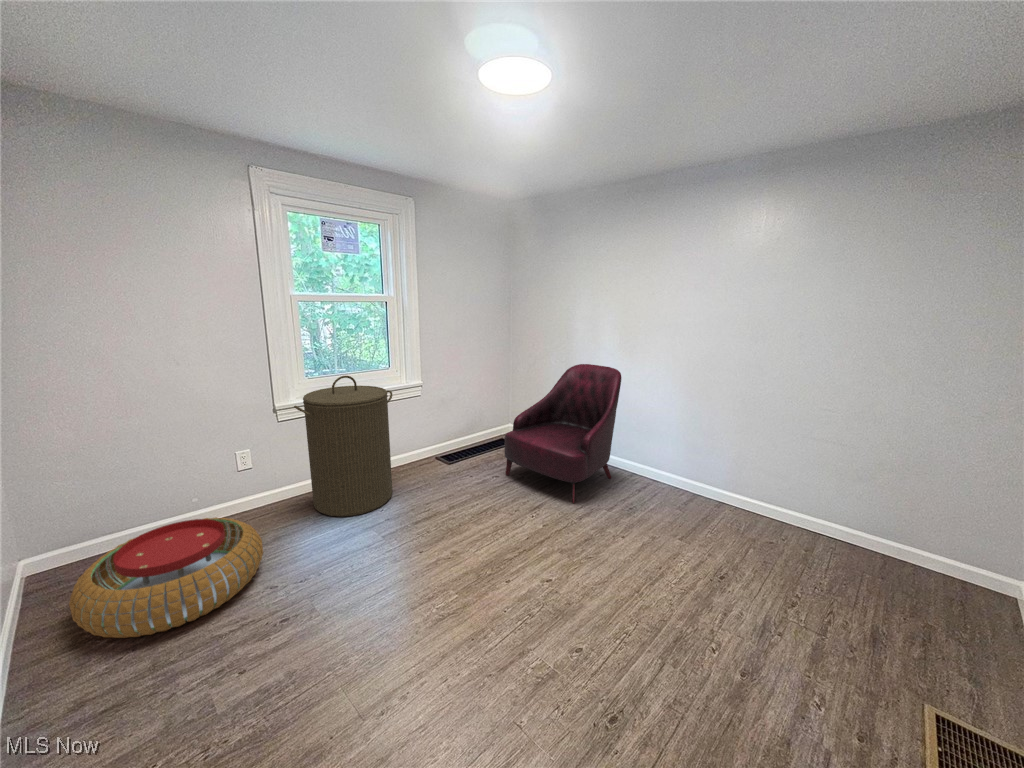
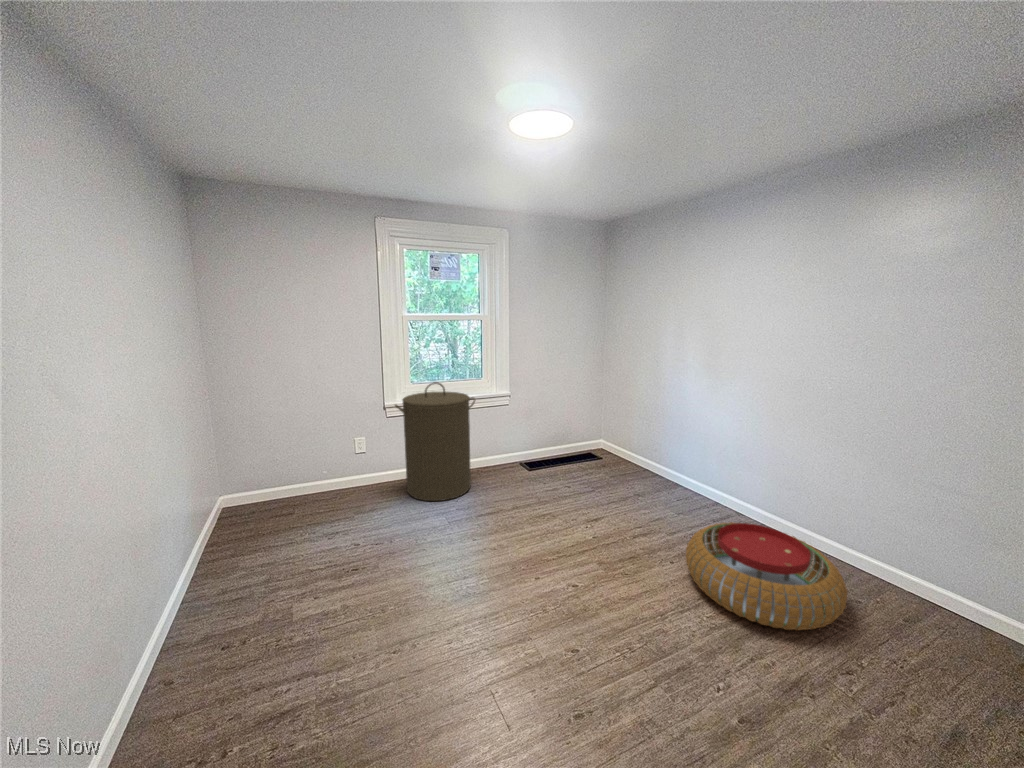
armchair: present [504,364,621,503] -> none [577,383,704,522]
pouf: present [69,517,263,638] -> present [686,522,847,631]

